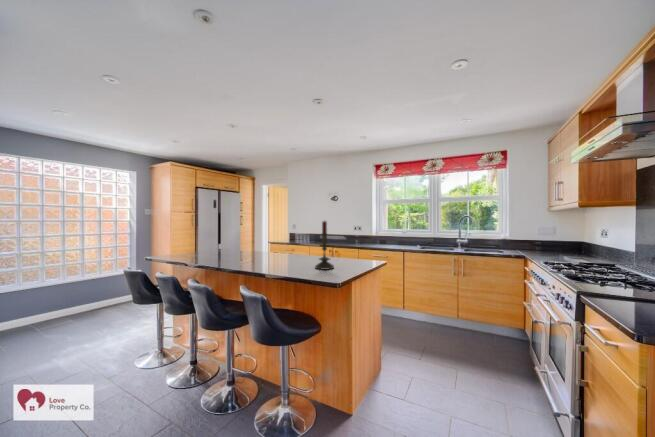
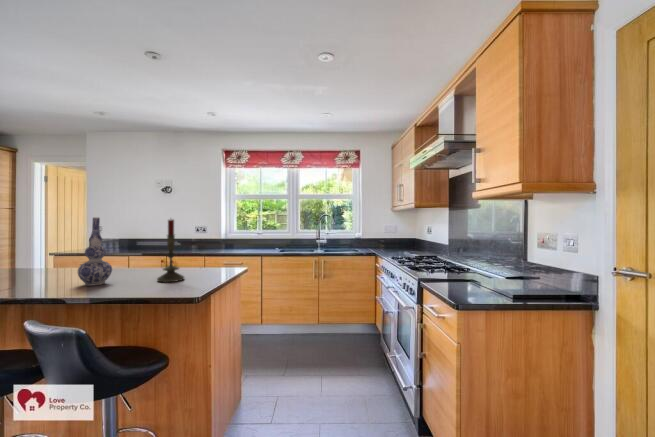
vase: none [267,220,287,267] -> present [78,217,112,286]

